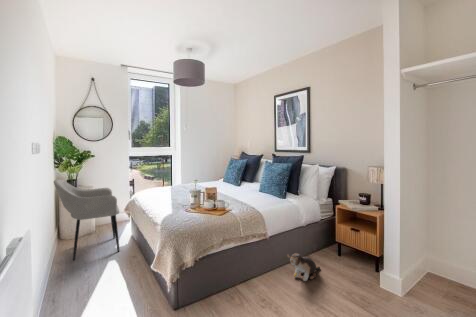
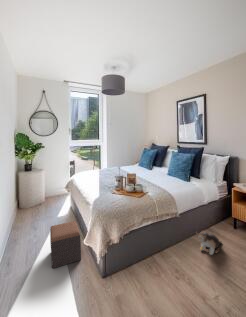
armchair: present [54,180,120,260] -> none [13,165,61,224]
footstool: none [106,249,147,307] -> present [50,221,81,268]

